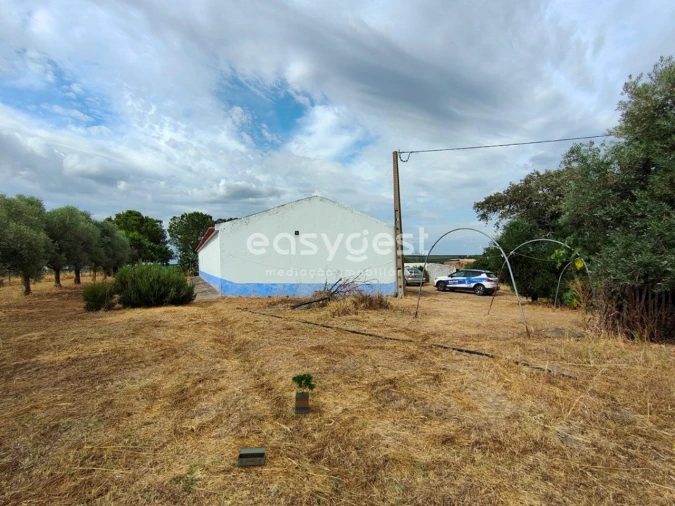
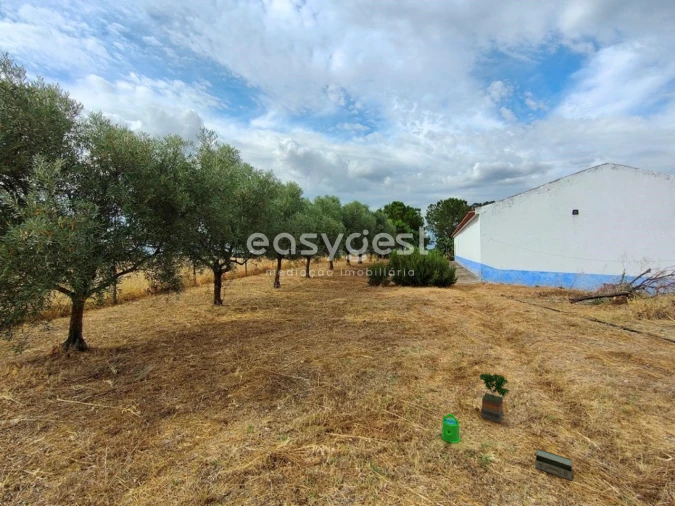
potted tree: present [292,374,315,414] -> present [479,373,509,422]
watering can: none [149,443,171,475] -> present [441,413,461,443]

